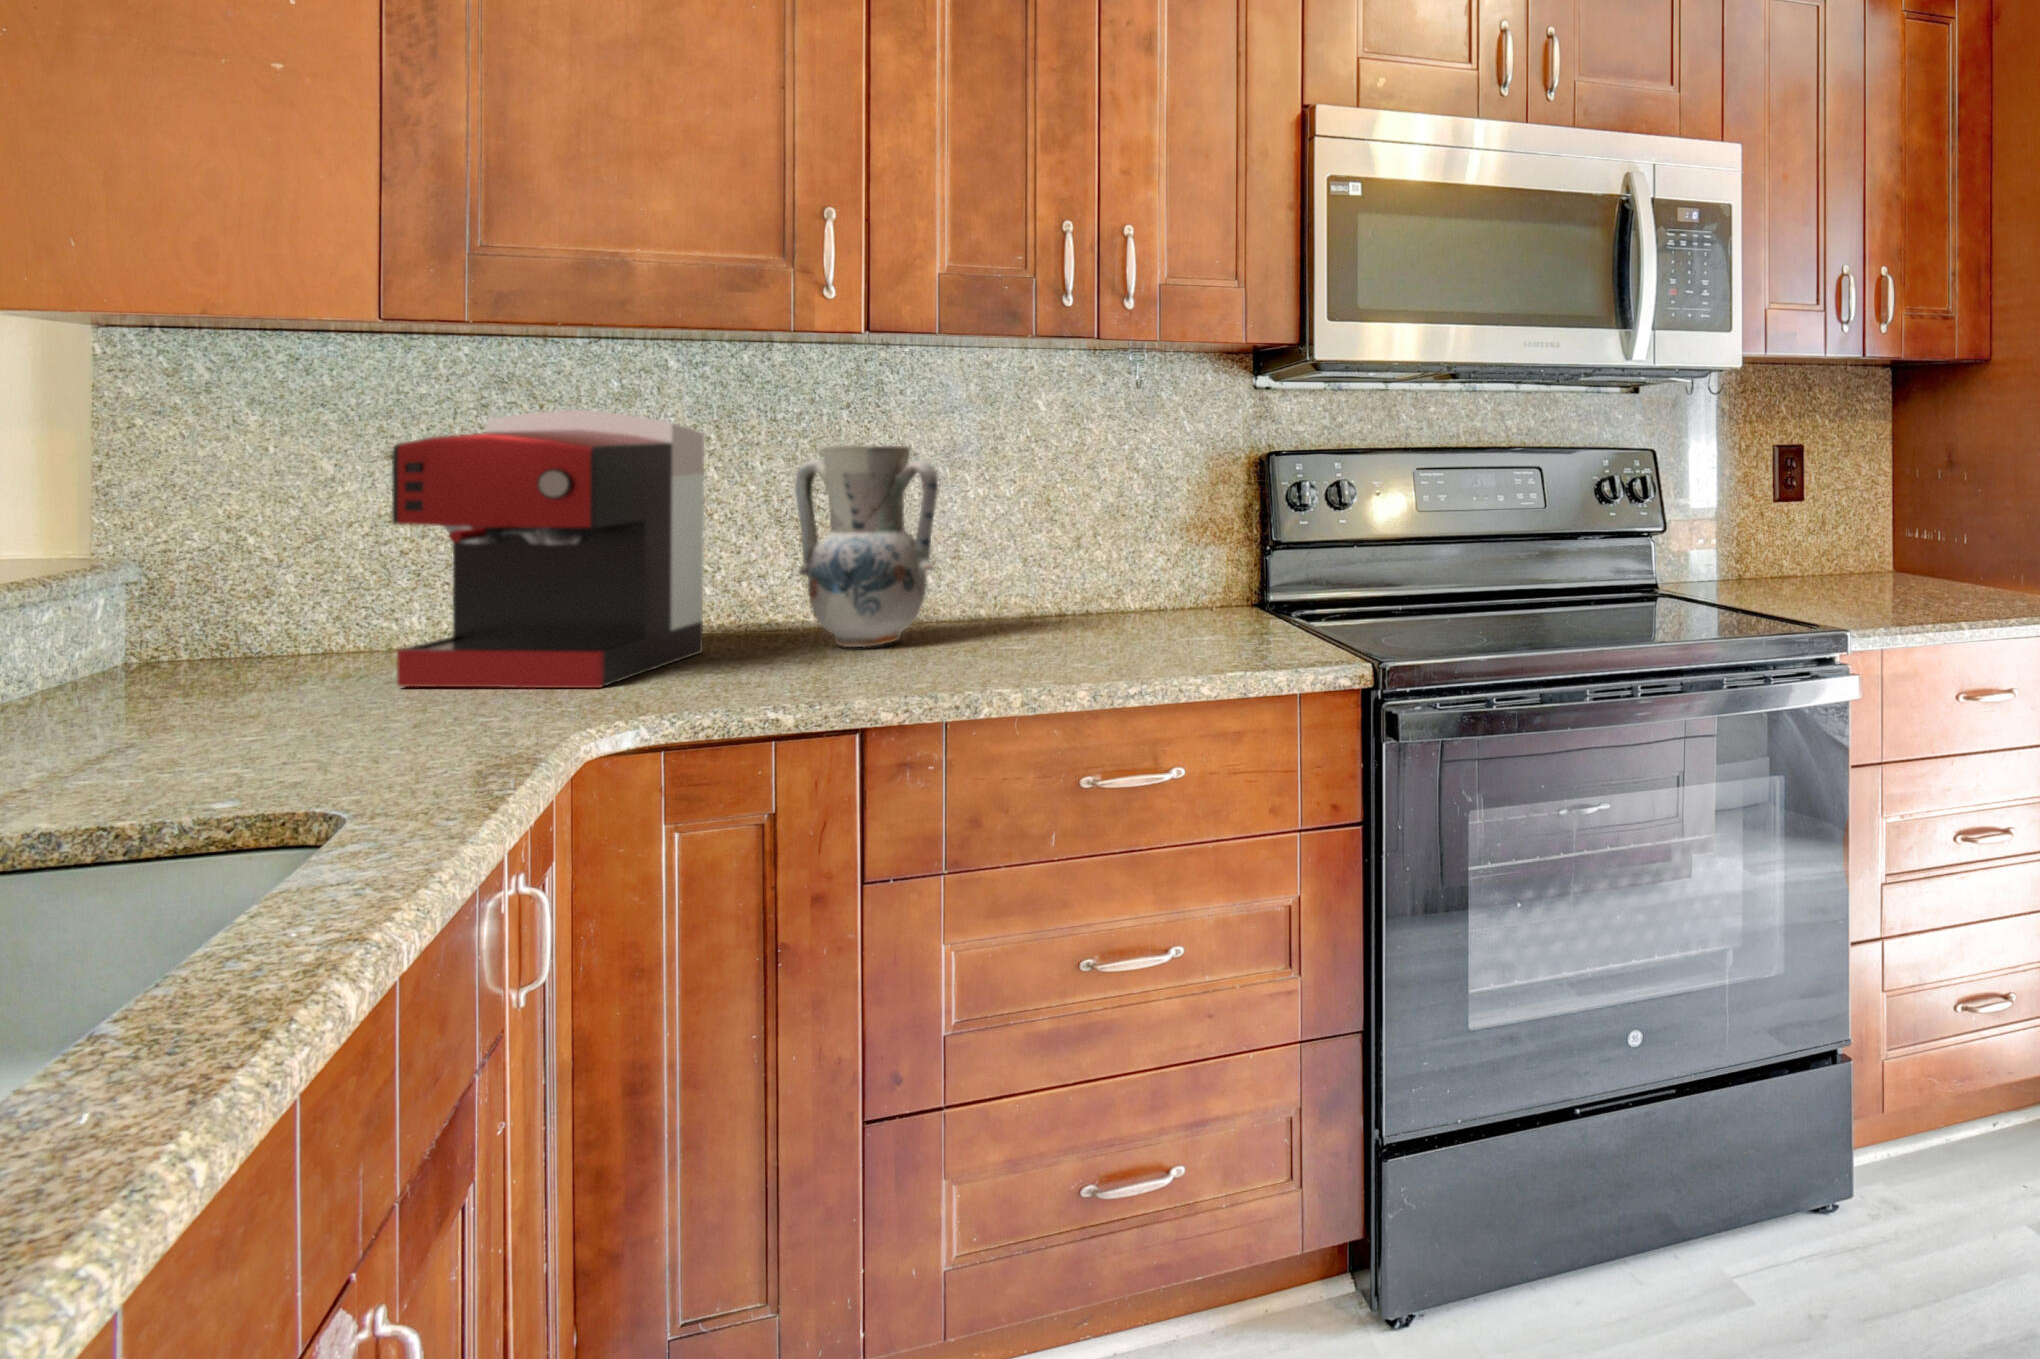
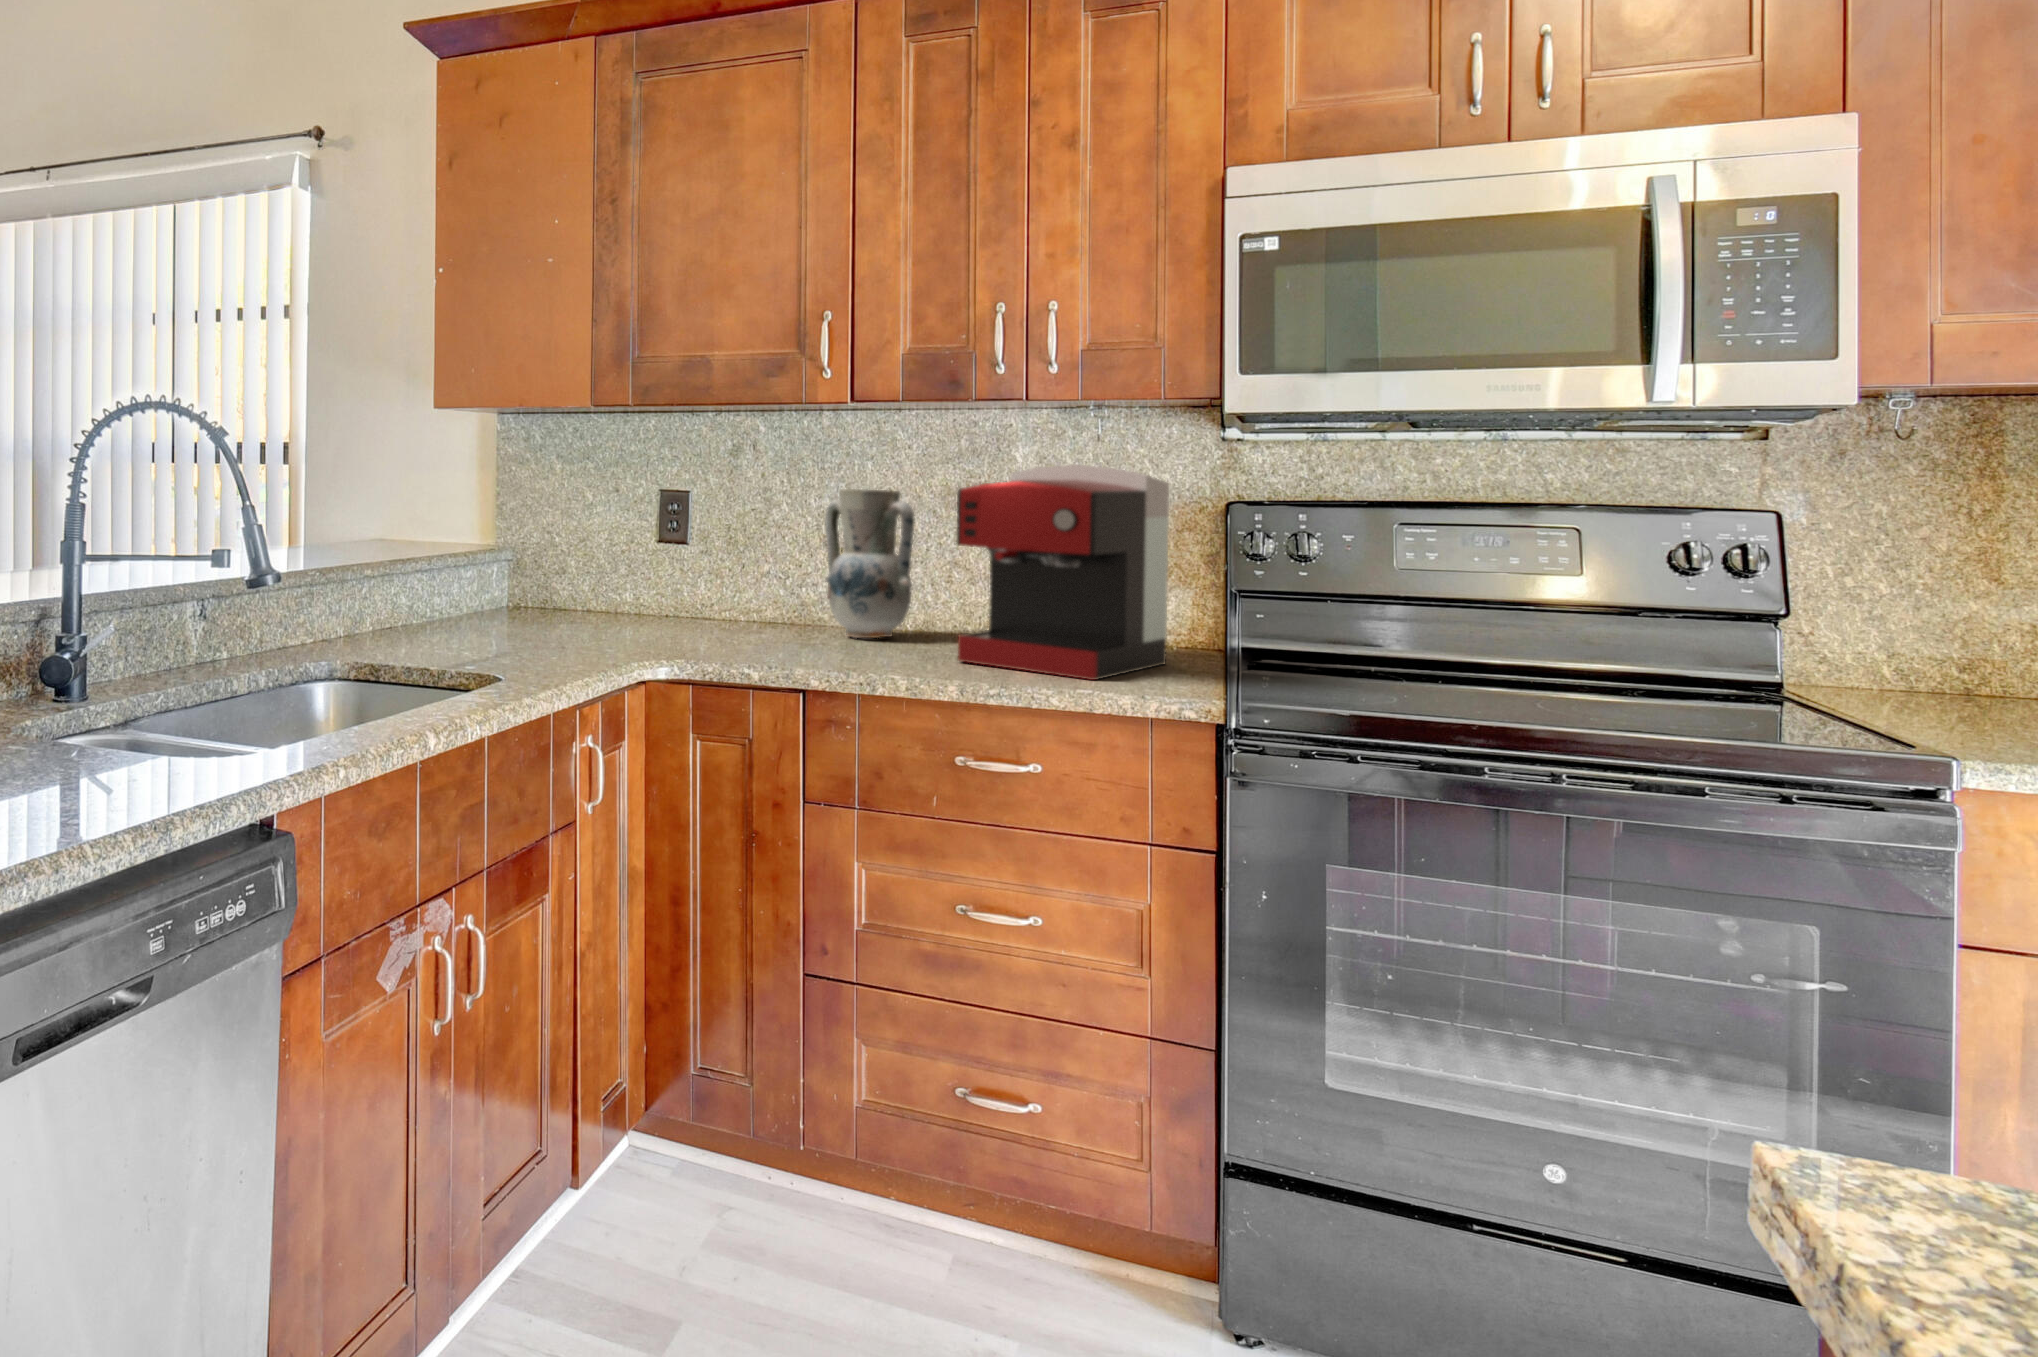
coffee maker: present [392,410,704,688] -> present [956,464,1169,680]

